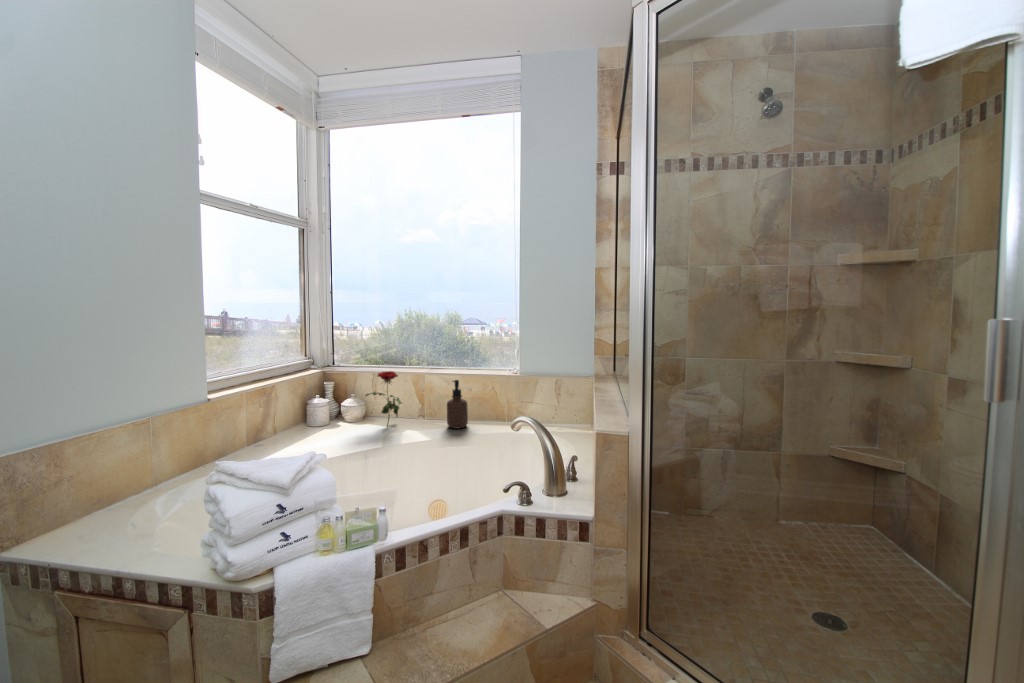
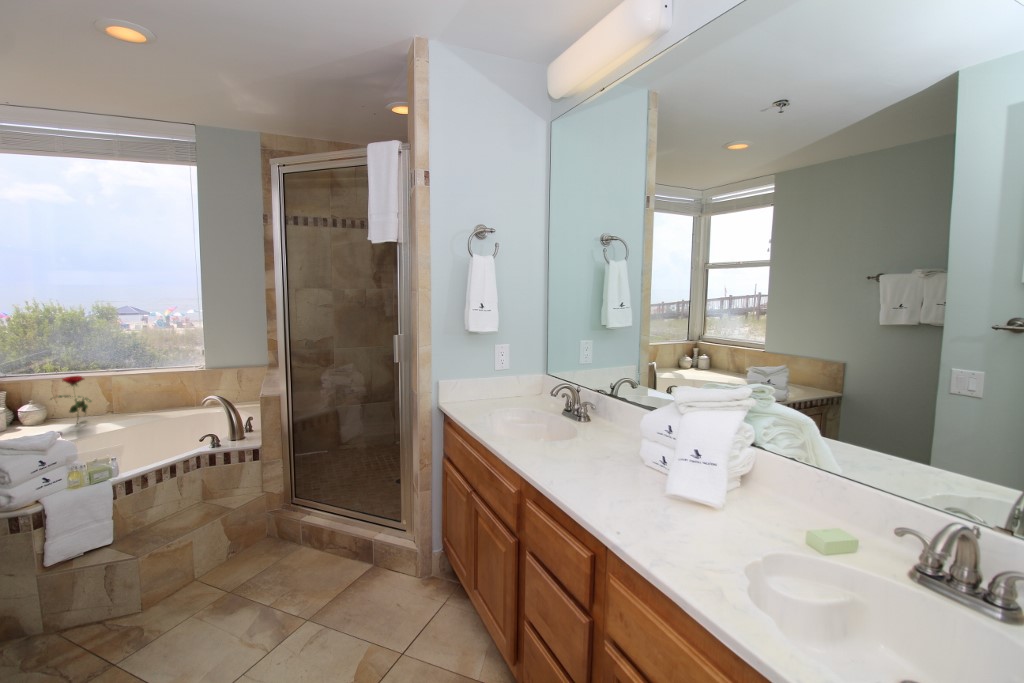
soap dispenser: present [447,380,468,429] -> none [140,377,162,416]

